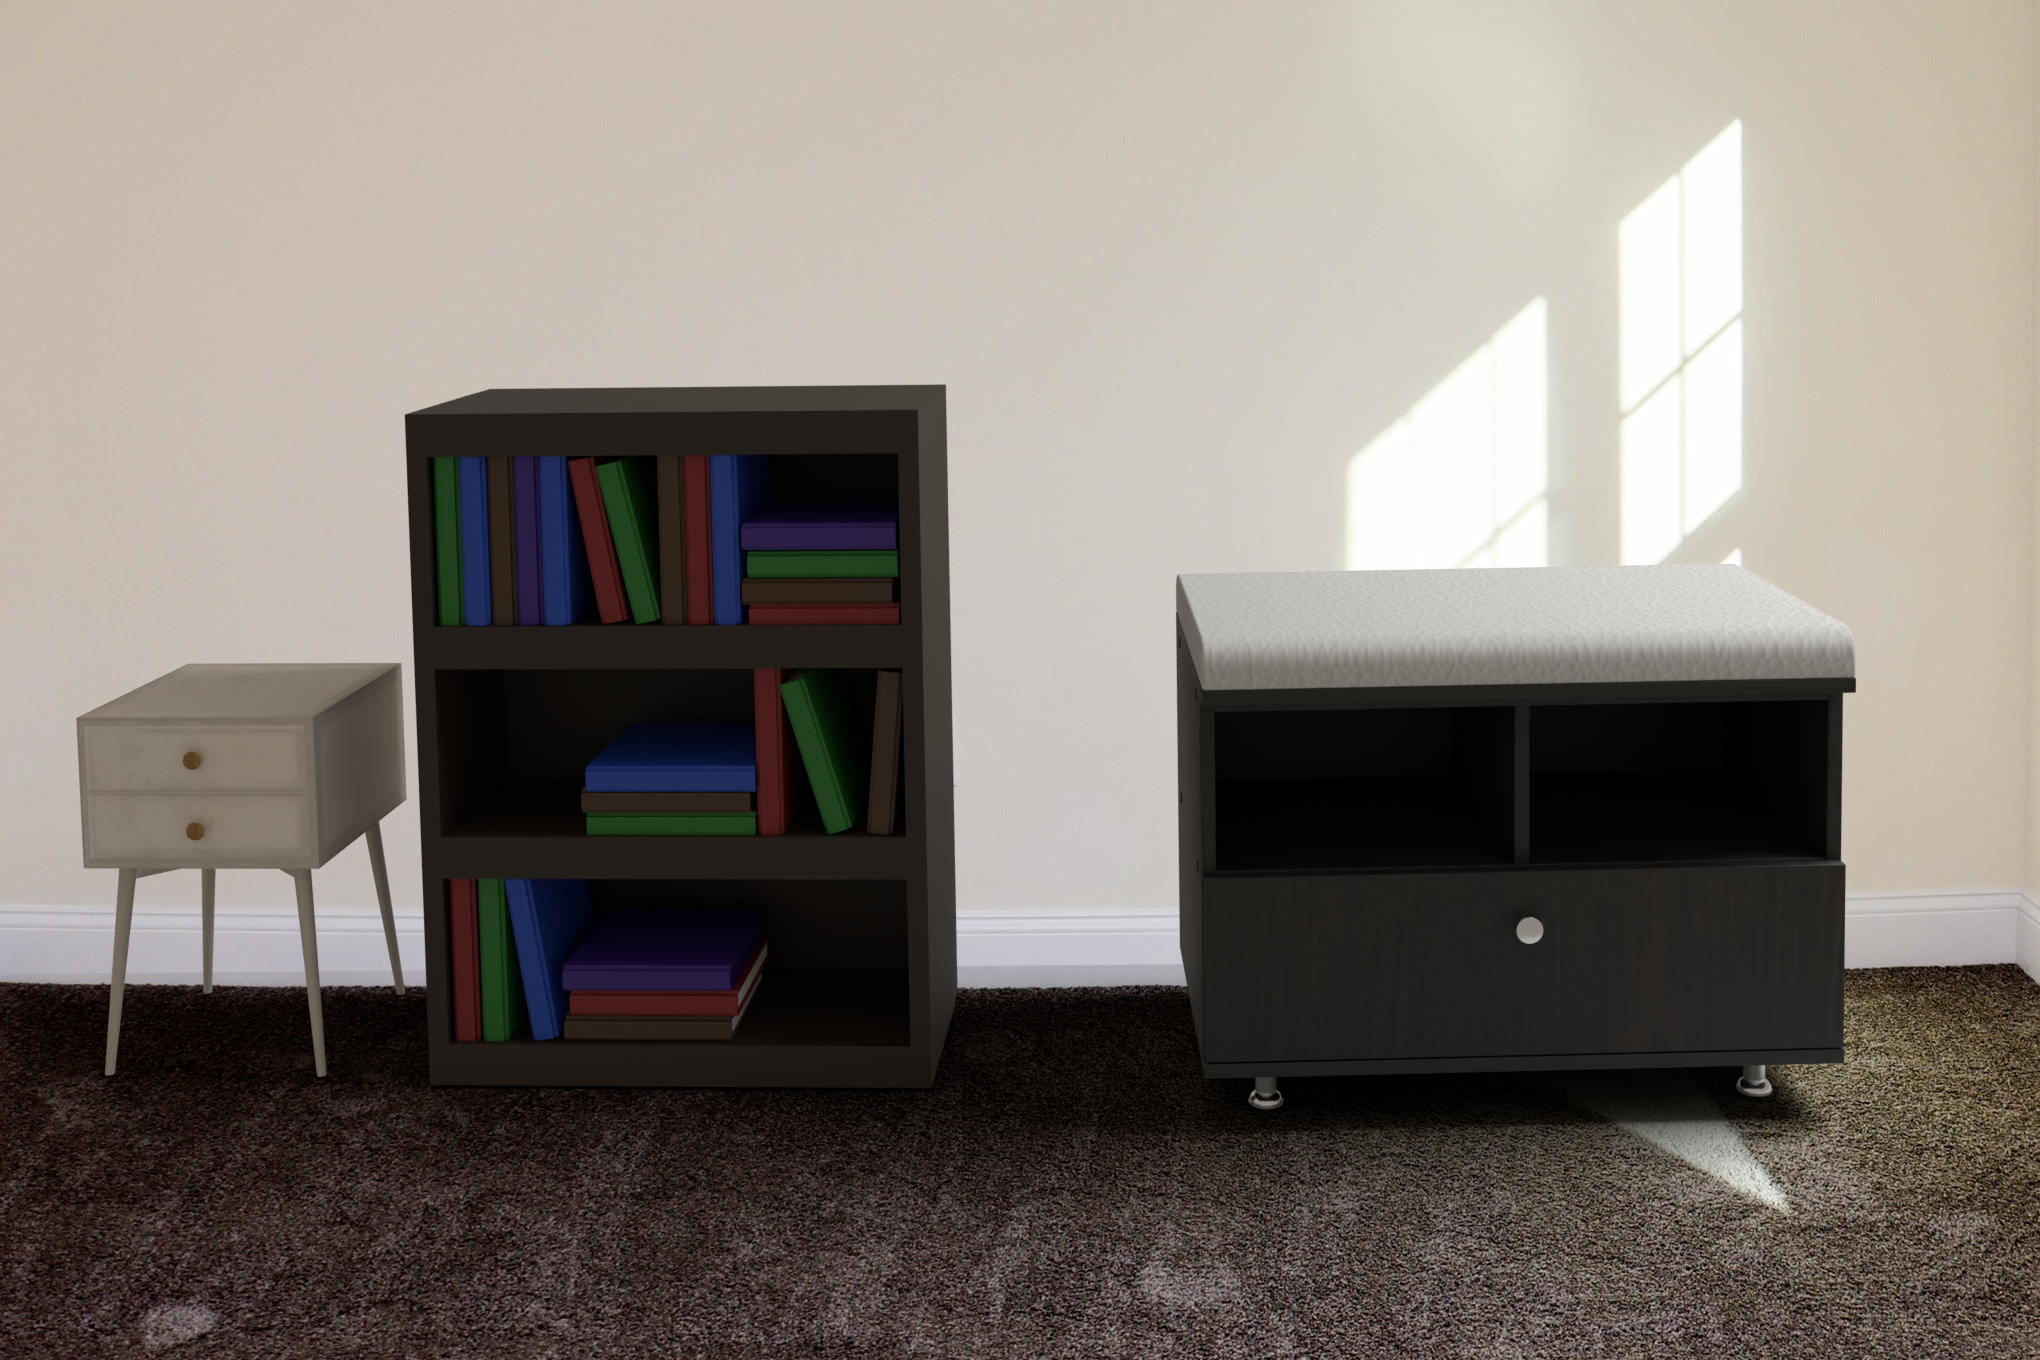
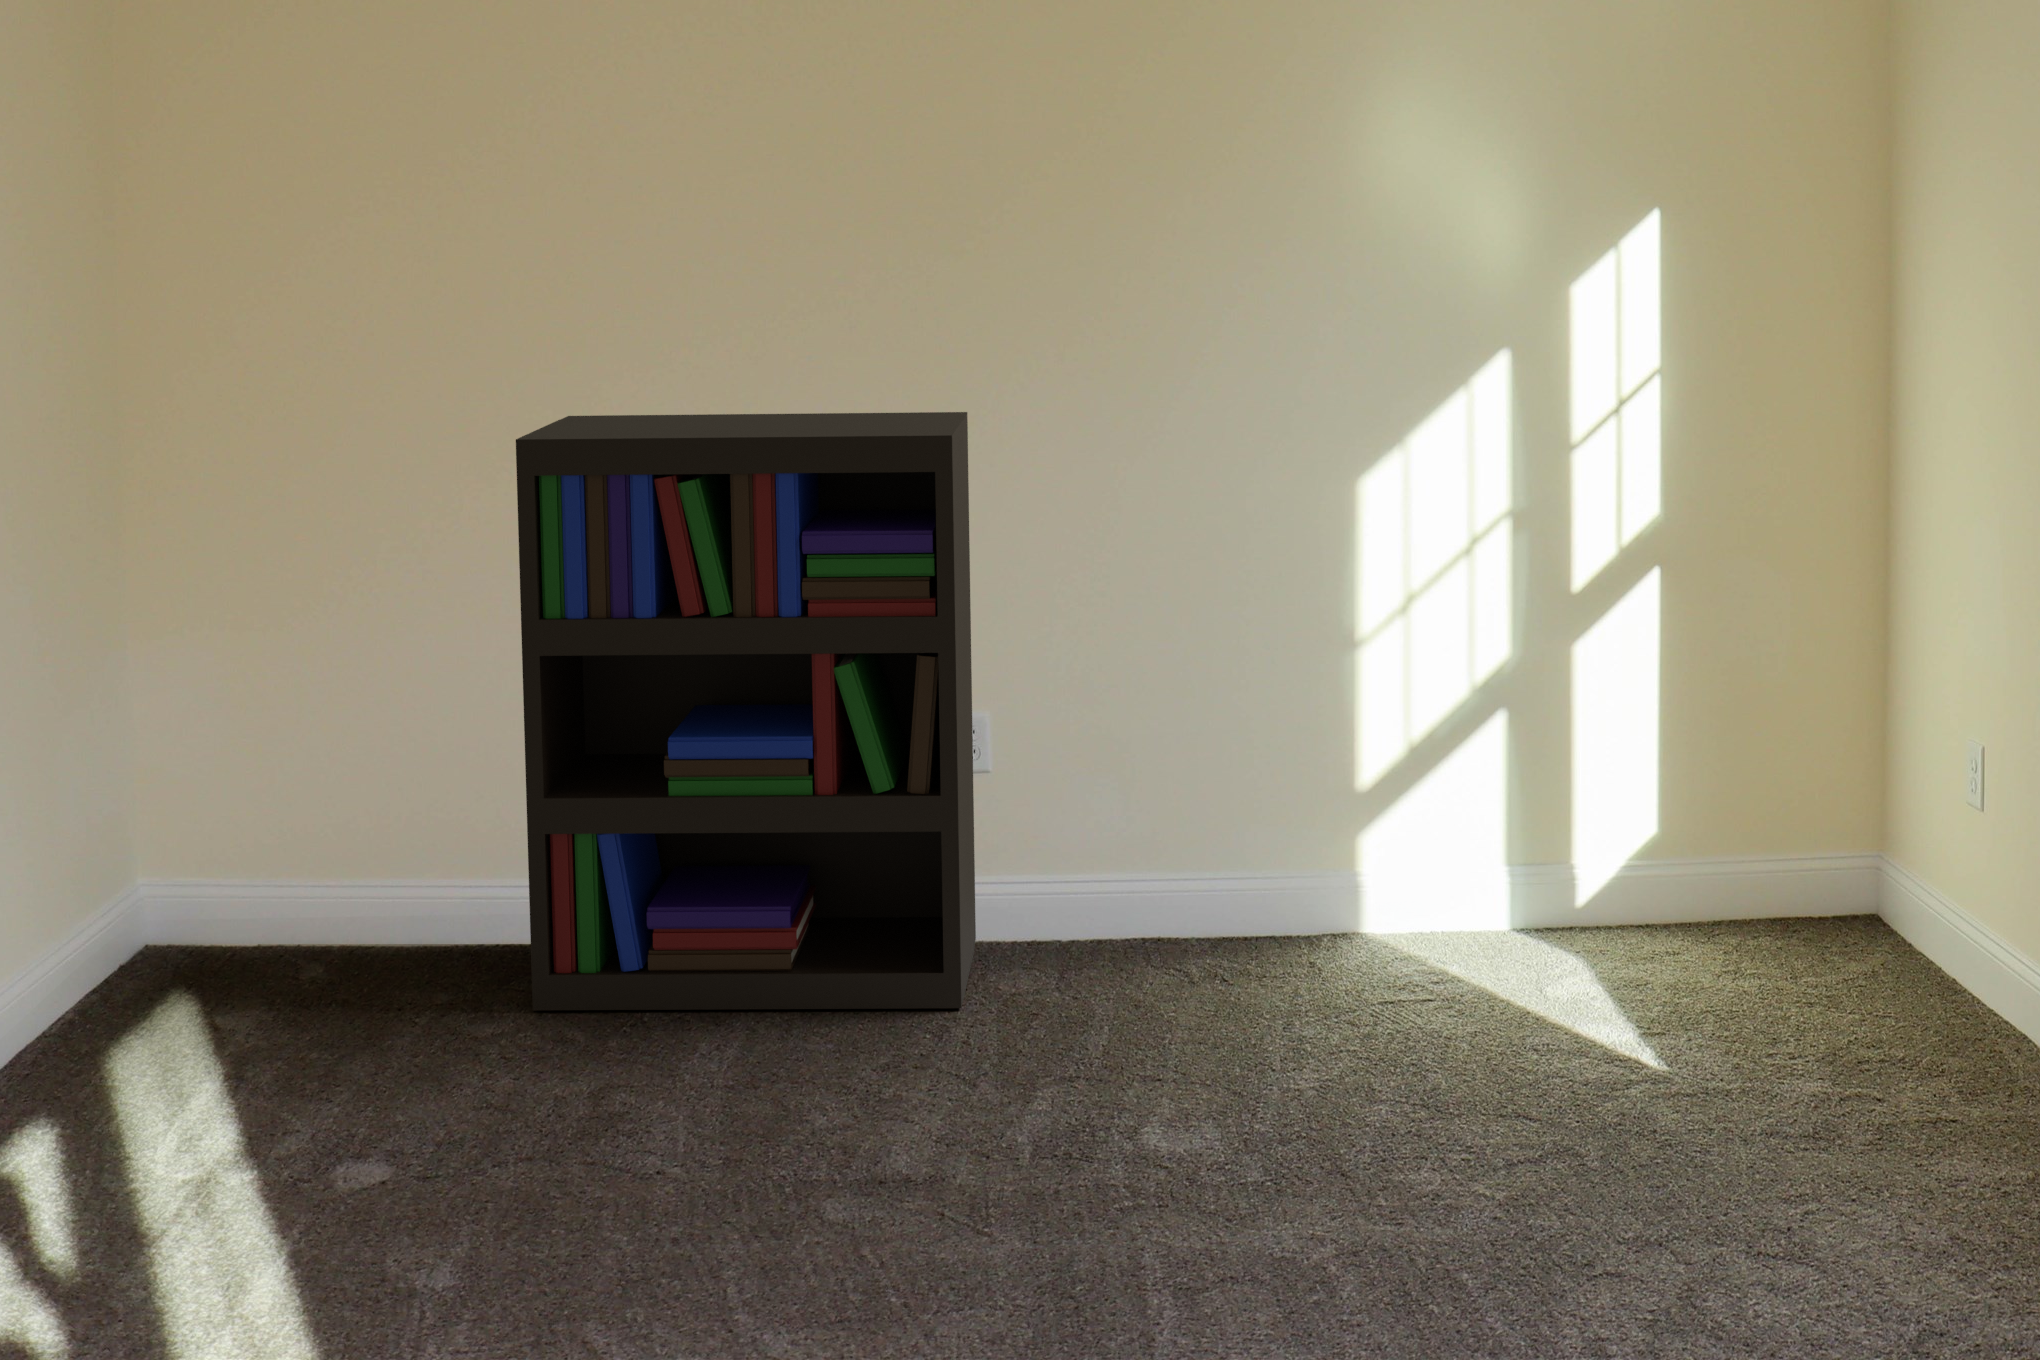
storage bench: present [1176,564,1856,1109] -> none [1166,565,1728,1020]
nightstand: present [76,663,407,1077] -> none [228,655,492,1007]

